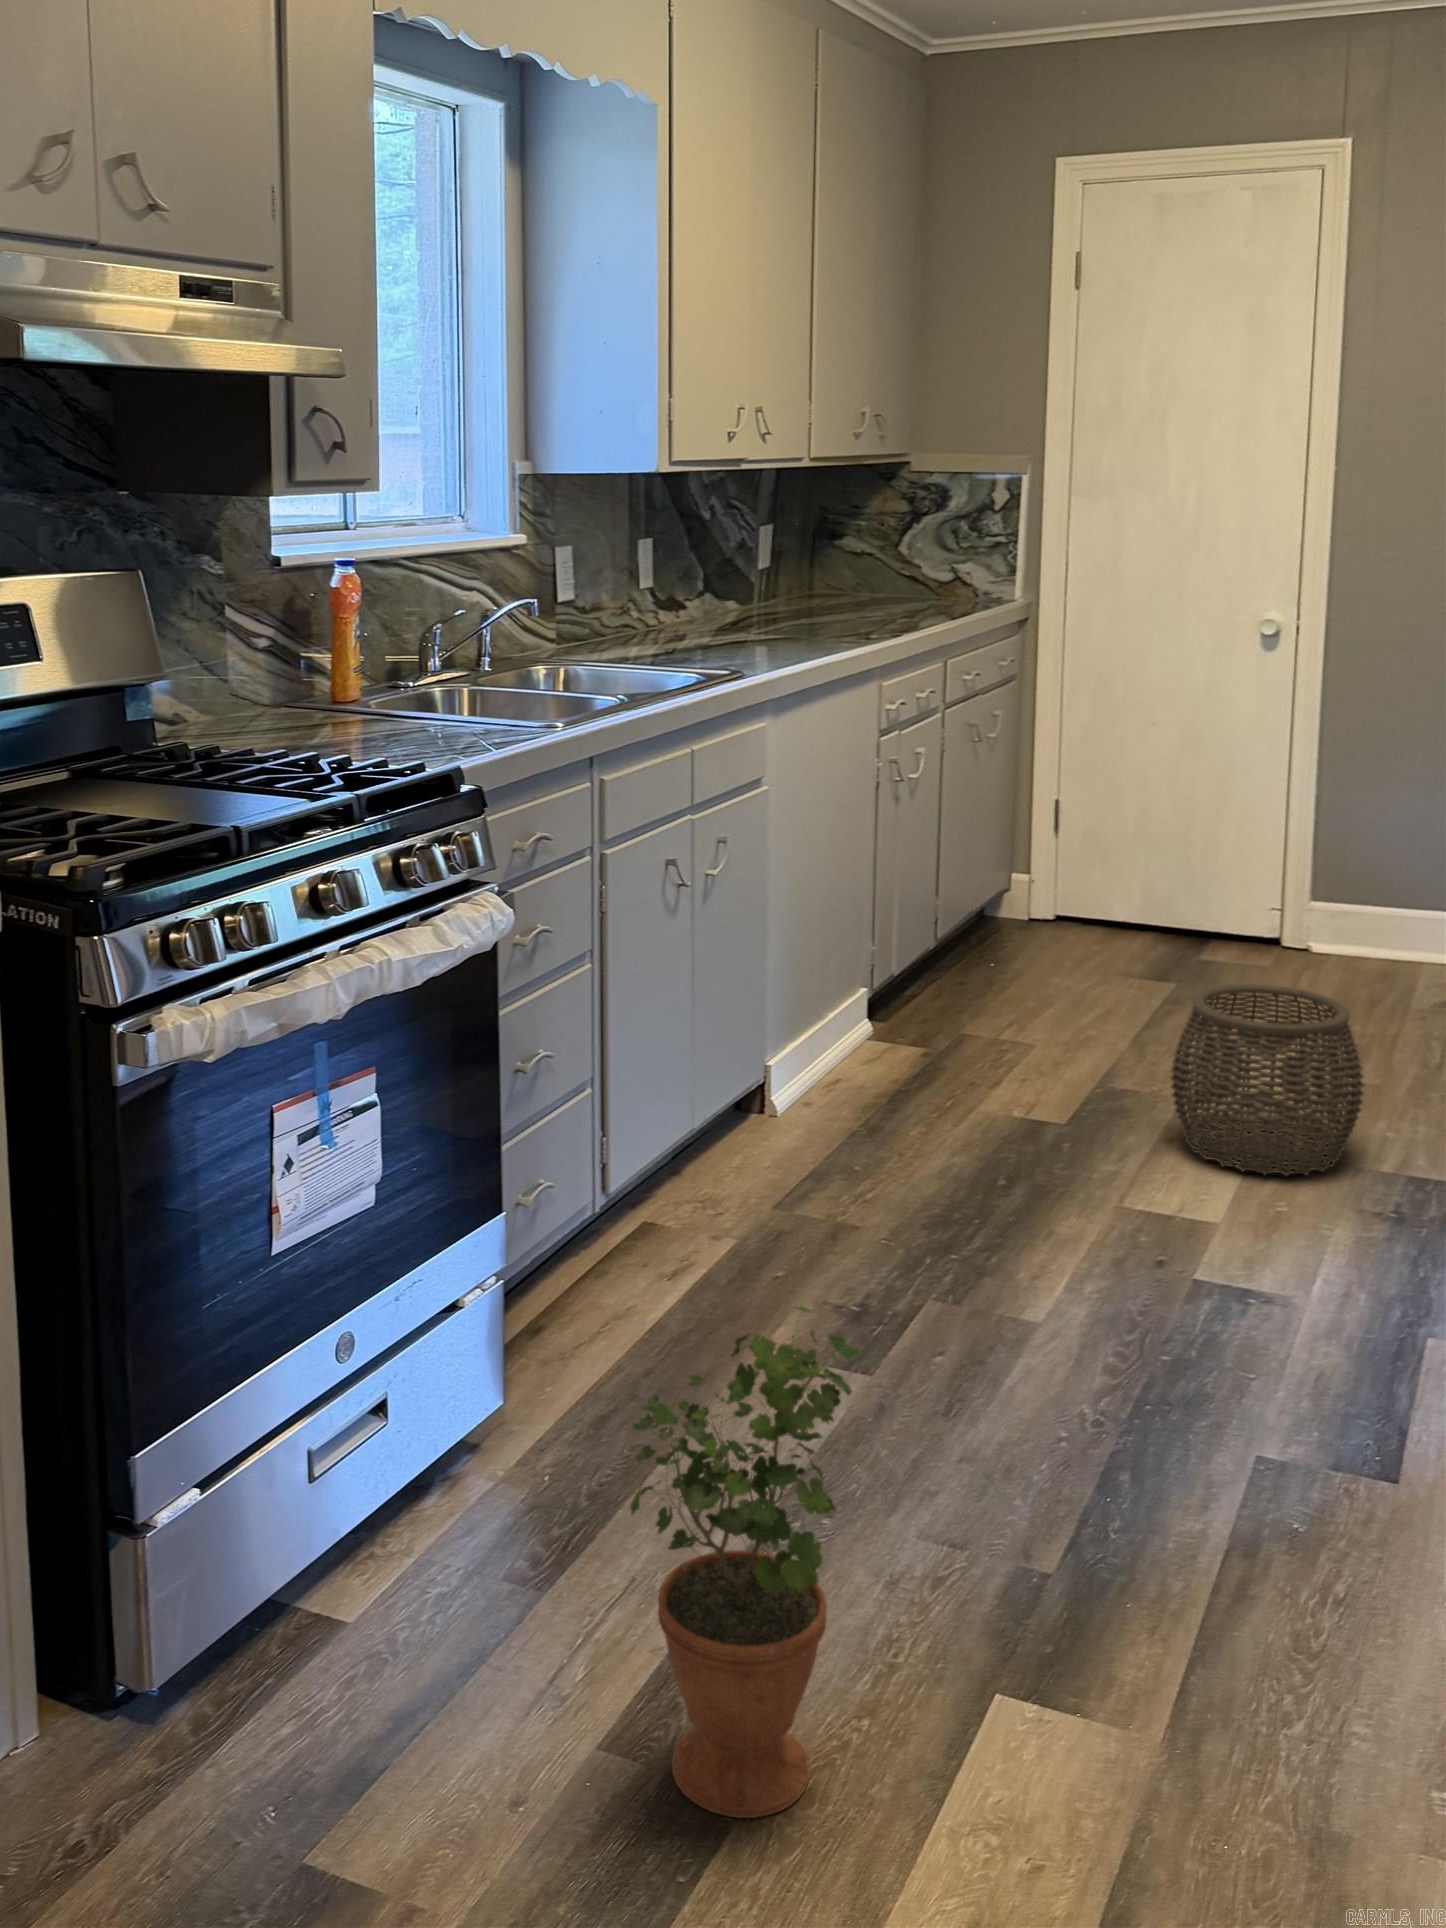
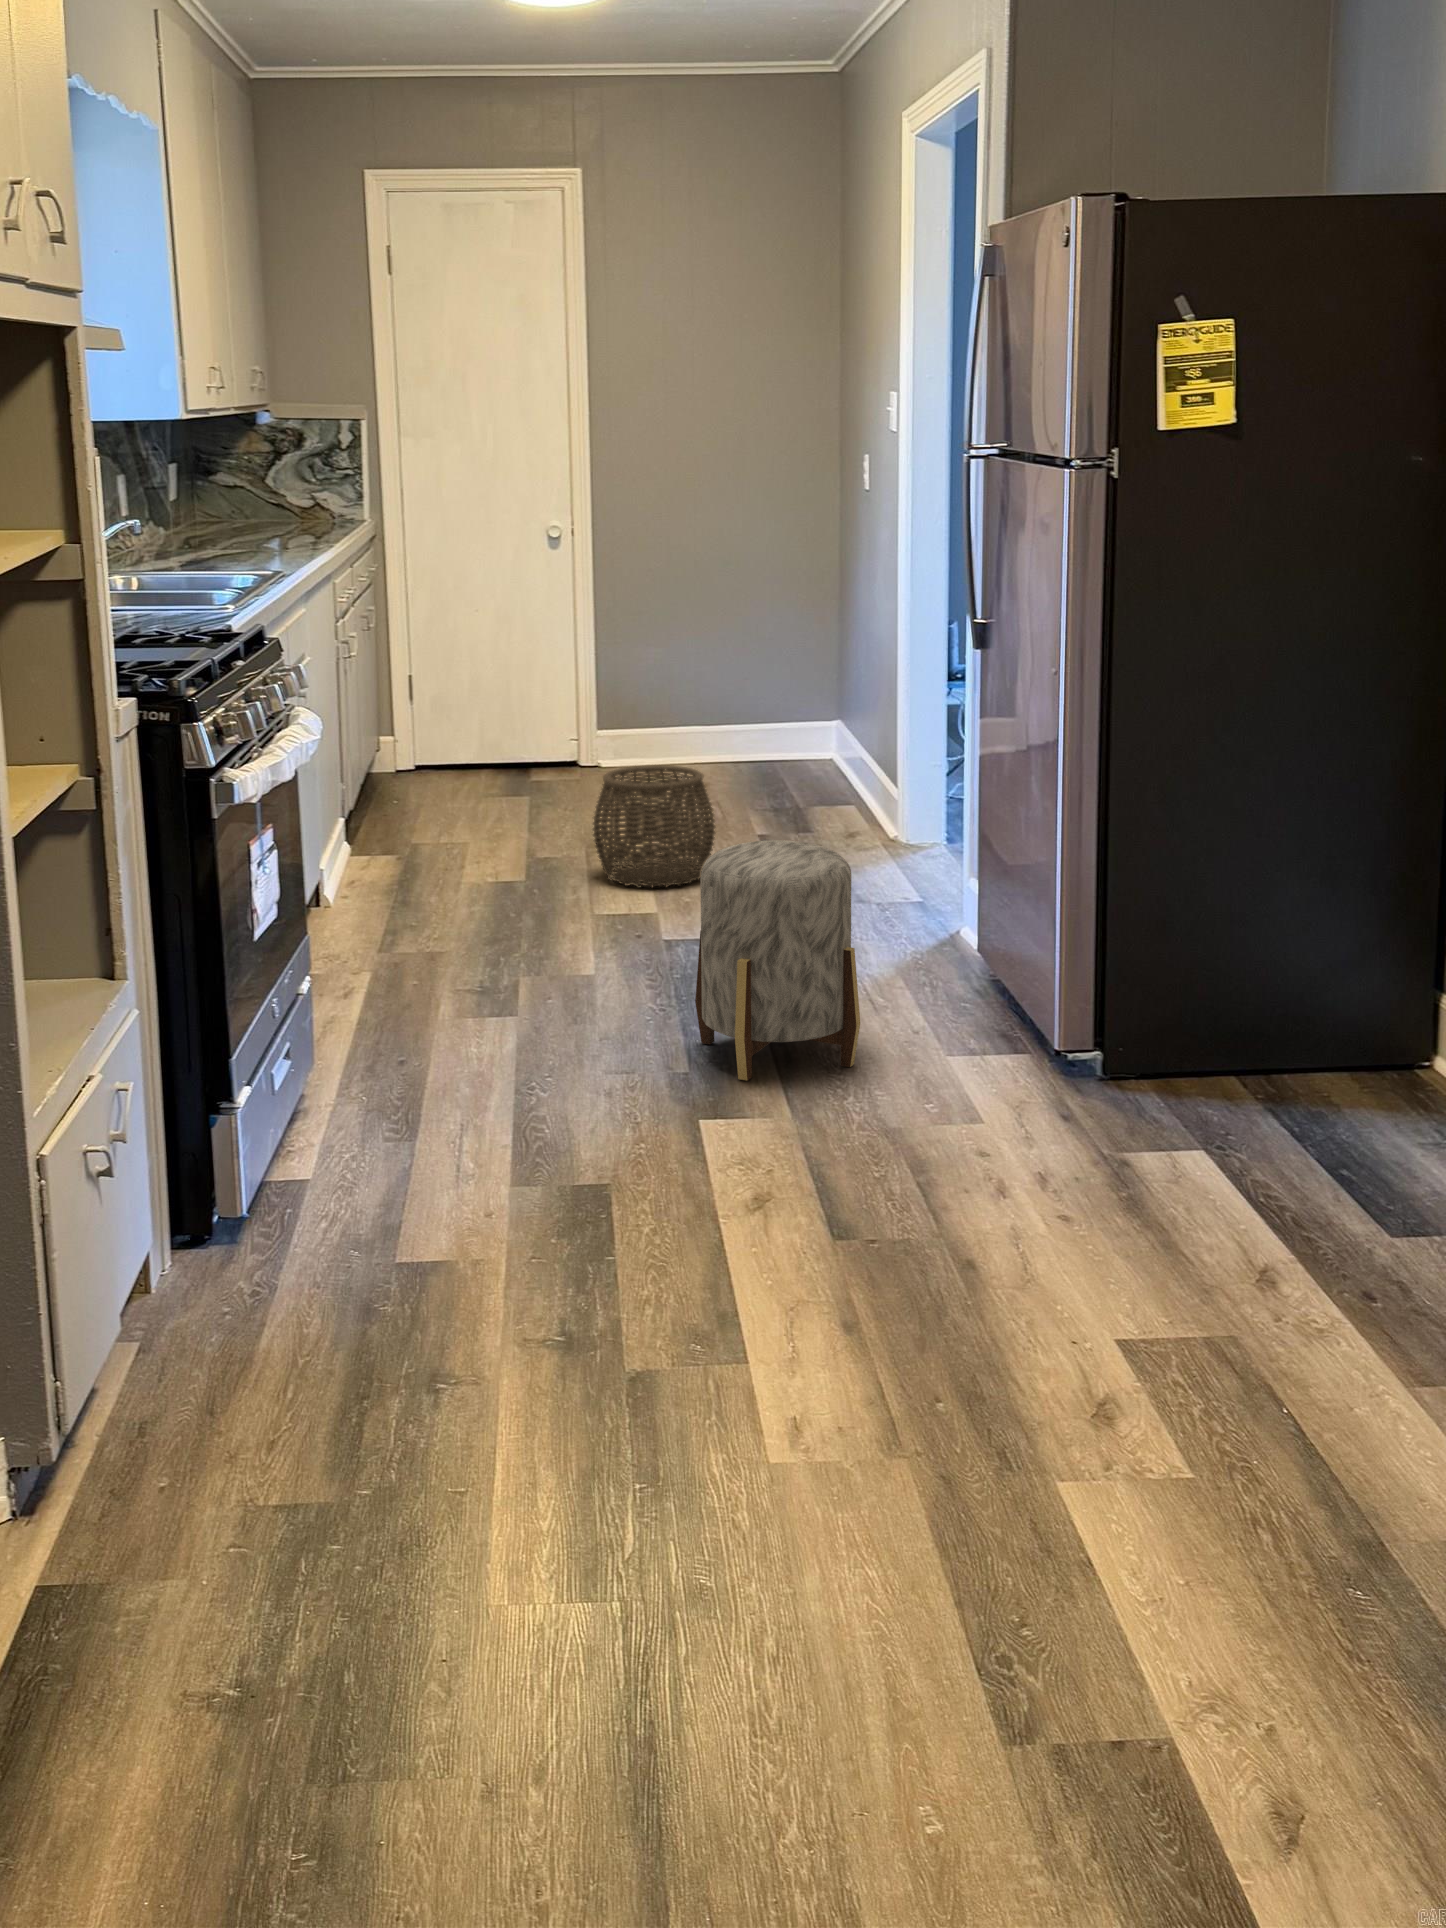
stool: none [1086,1212,1376,1665] -> present [695,840,860,1080]
potted plant: present [630,1306,860,1818] -> none [526,890,650,1183]

